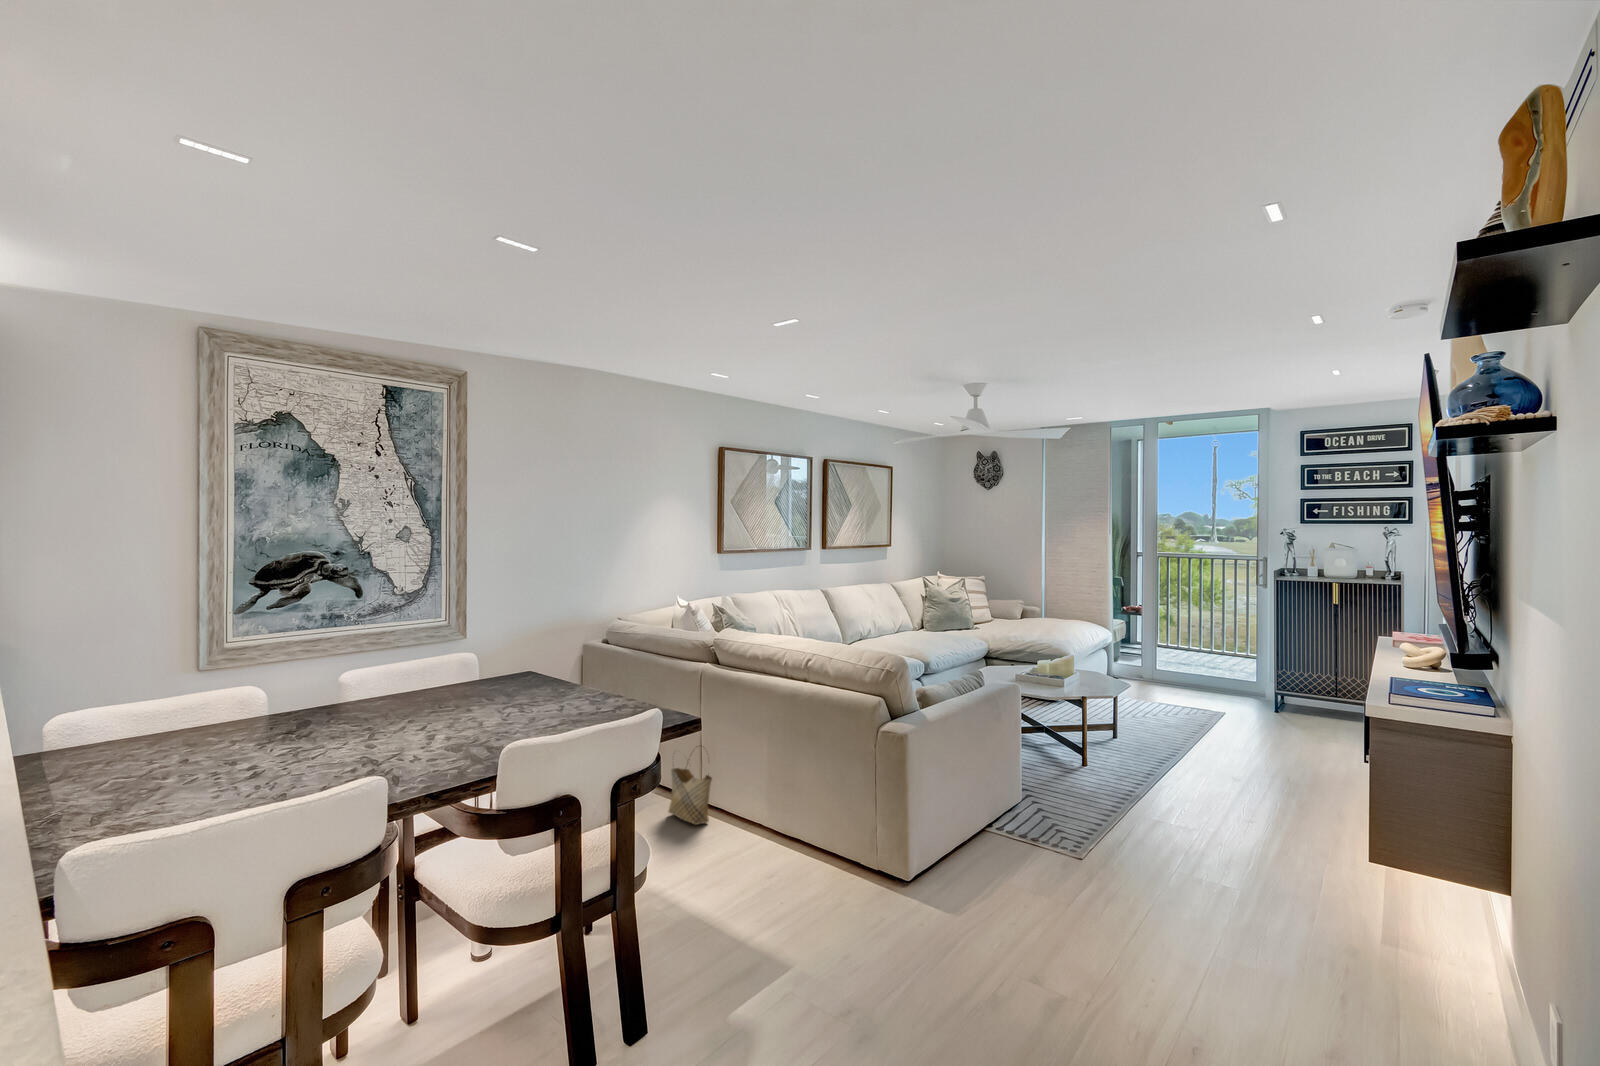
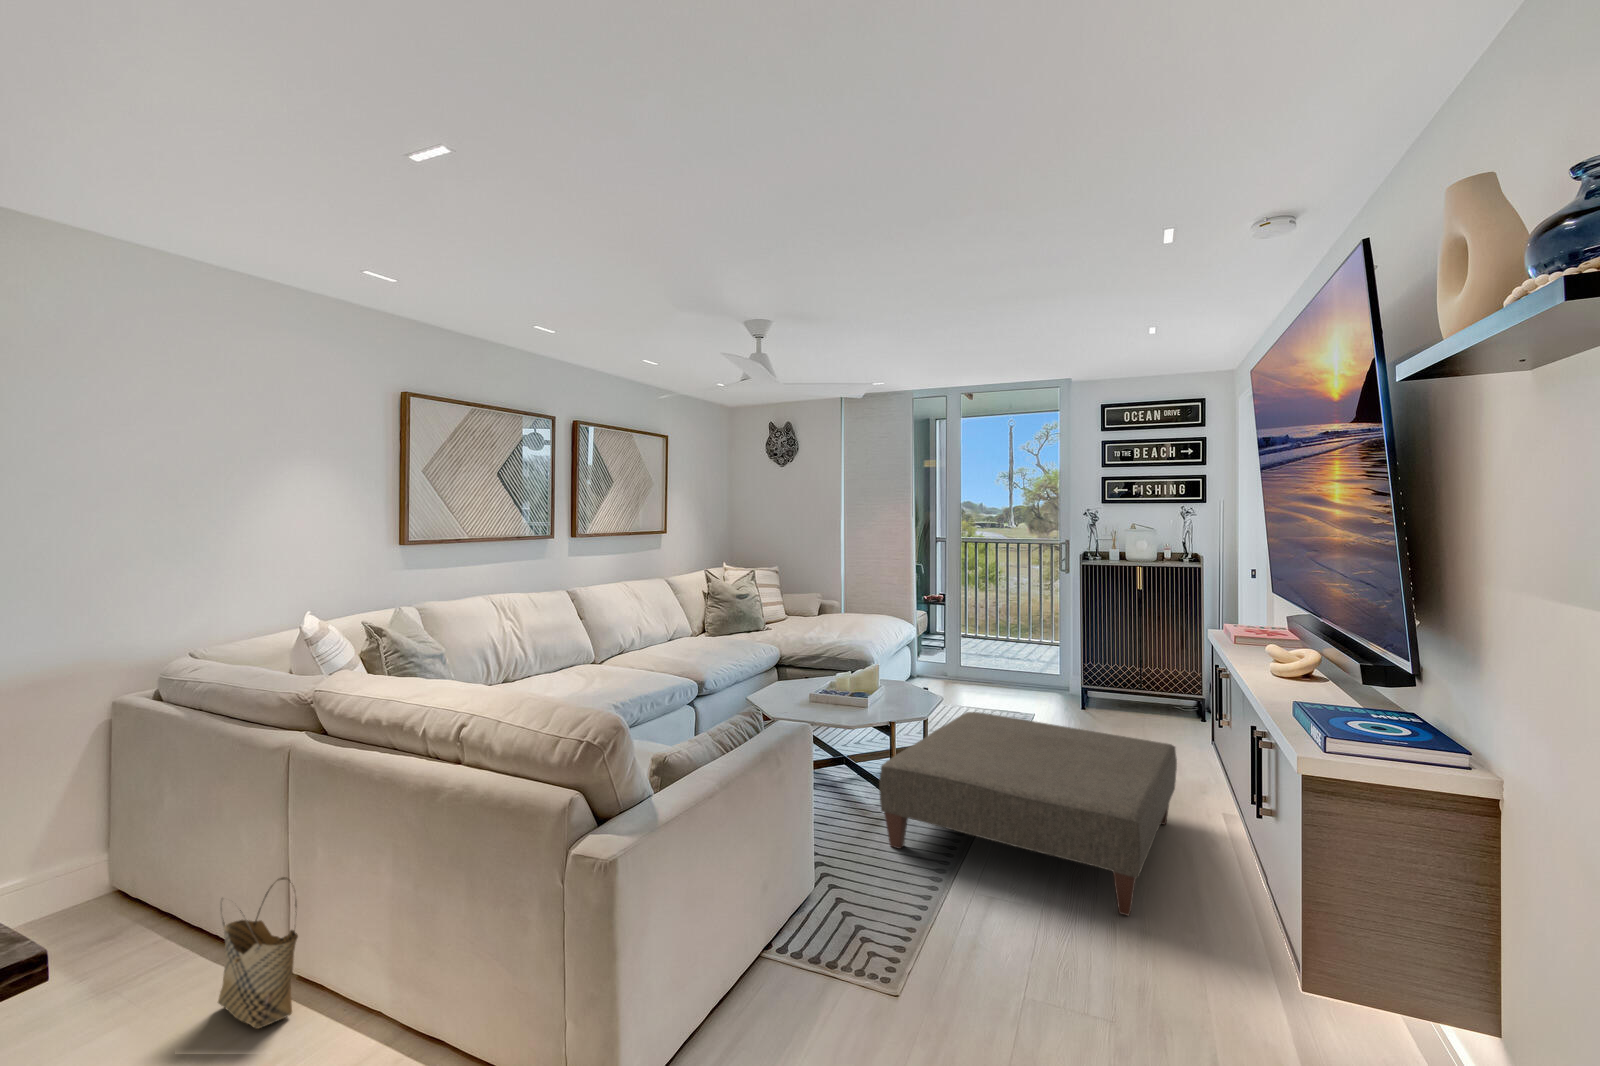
ottoman: none [1072,698,1339,843] -> present [879,712,1177,916]

